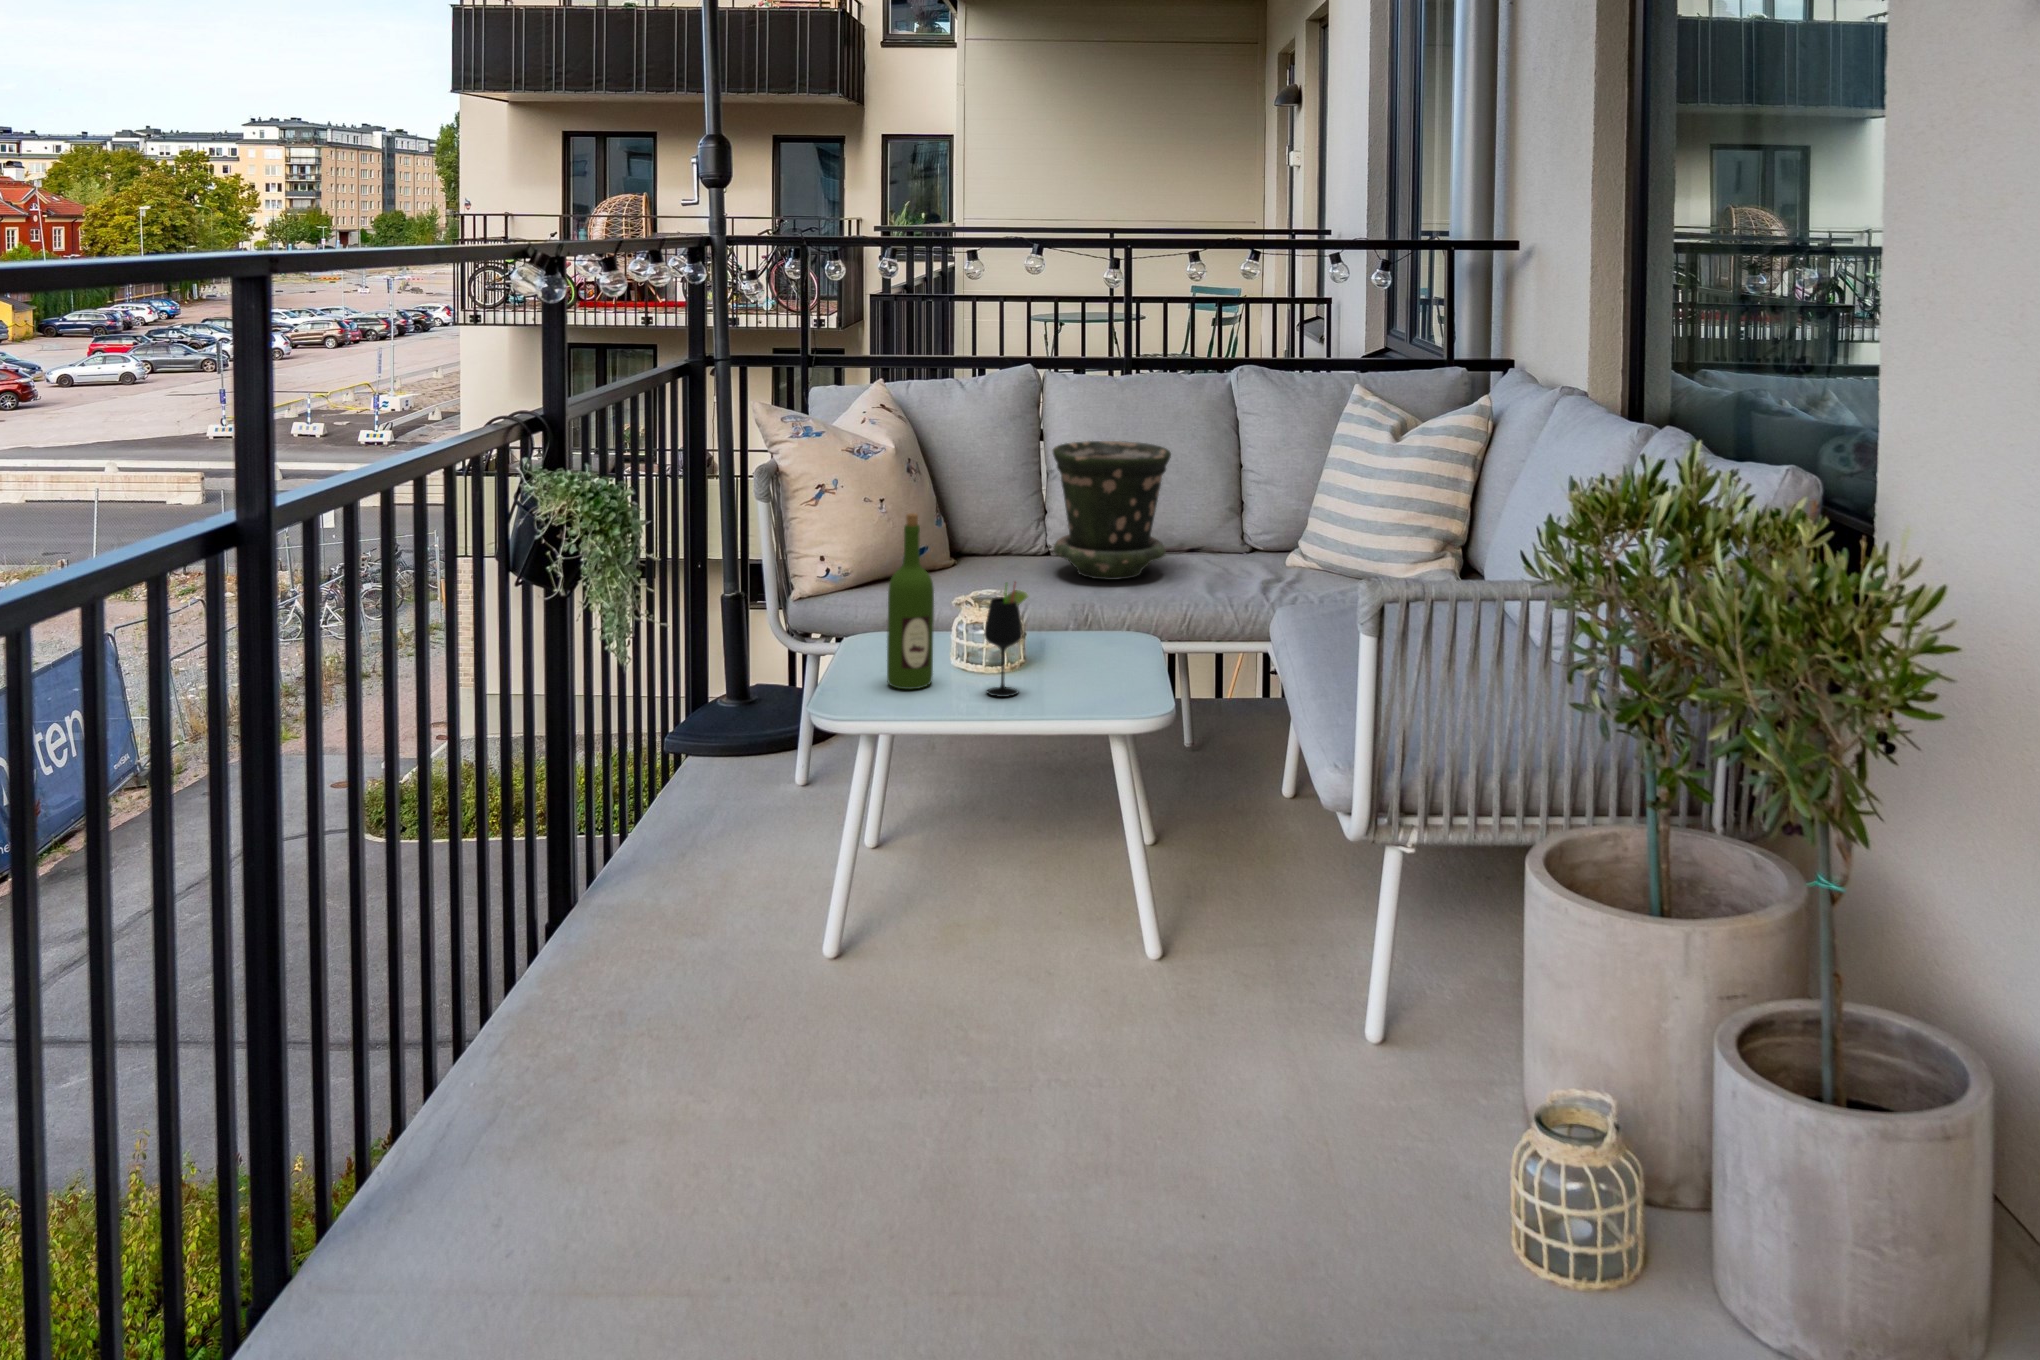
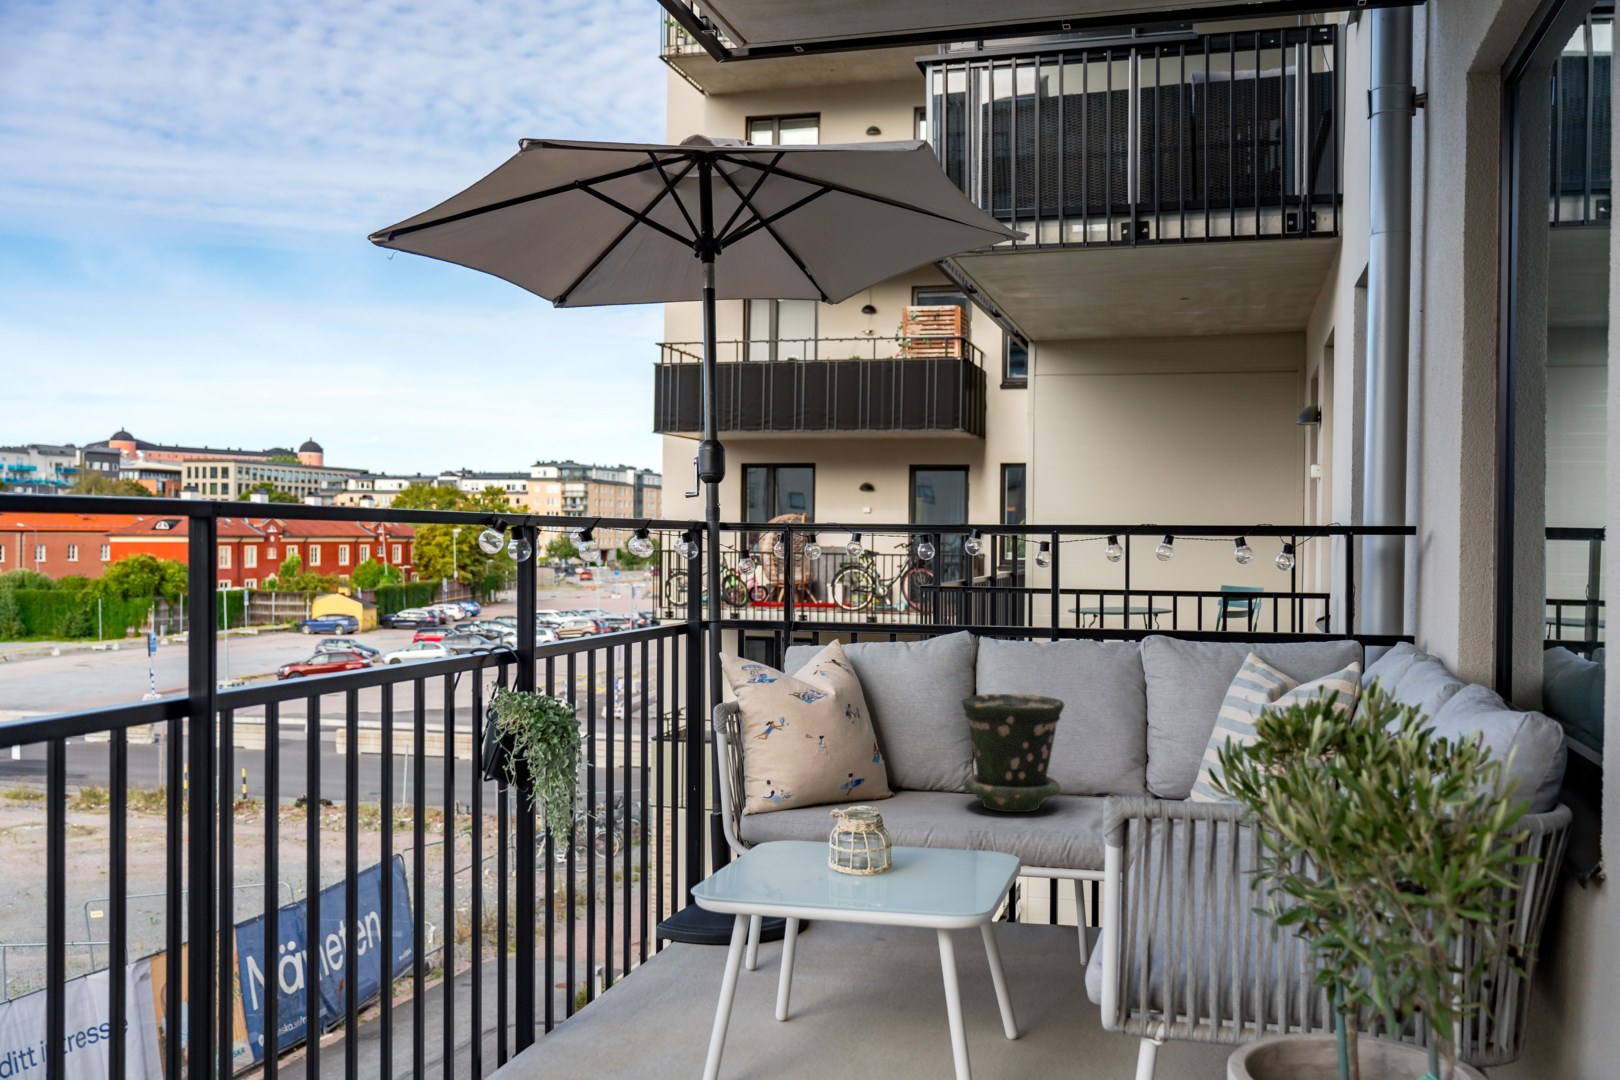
wine bottle: present [887,513,934,689] -> none [770,737,808,882]
wine glass: present [984,583,1028,697] -> none [842,796,877,893]

